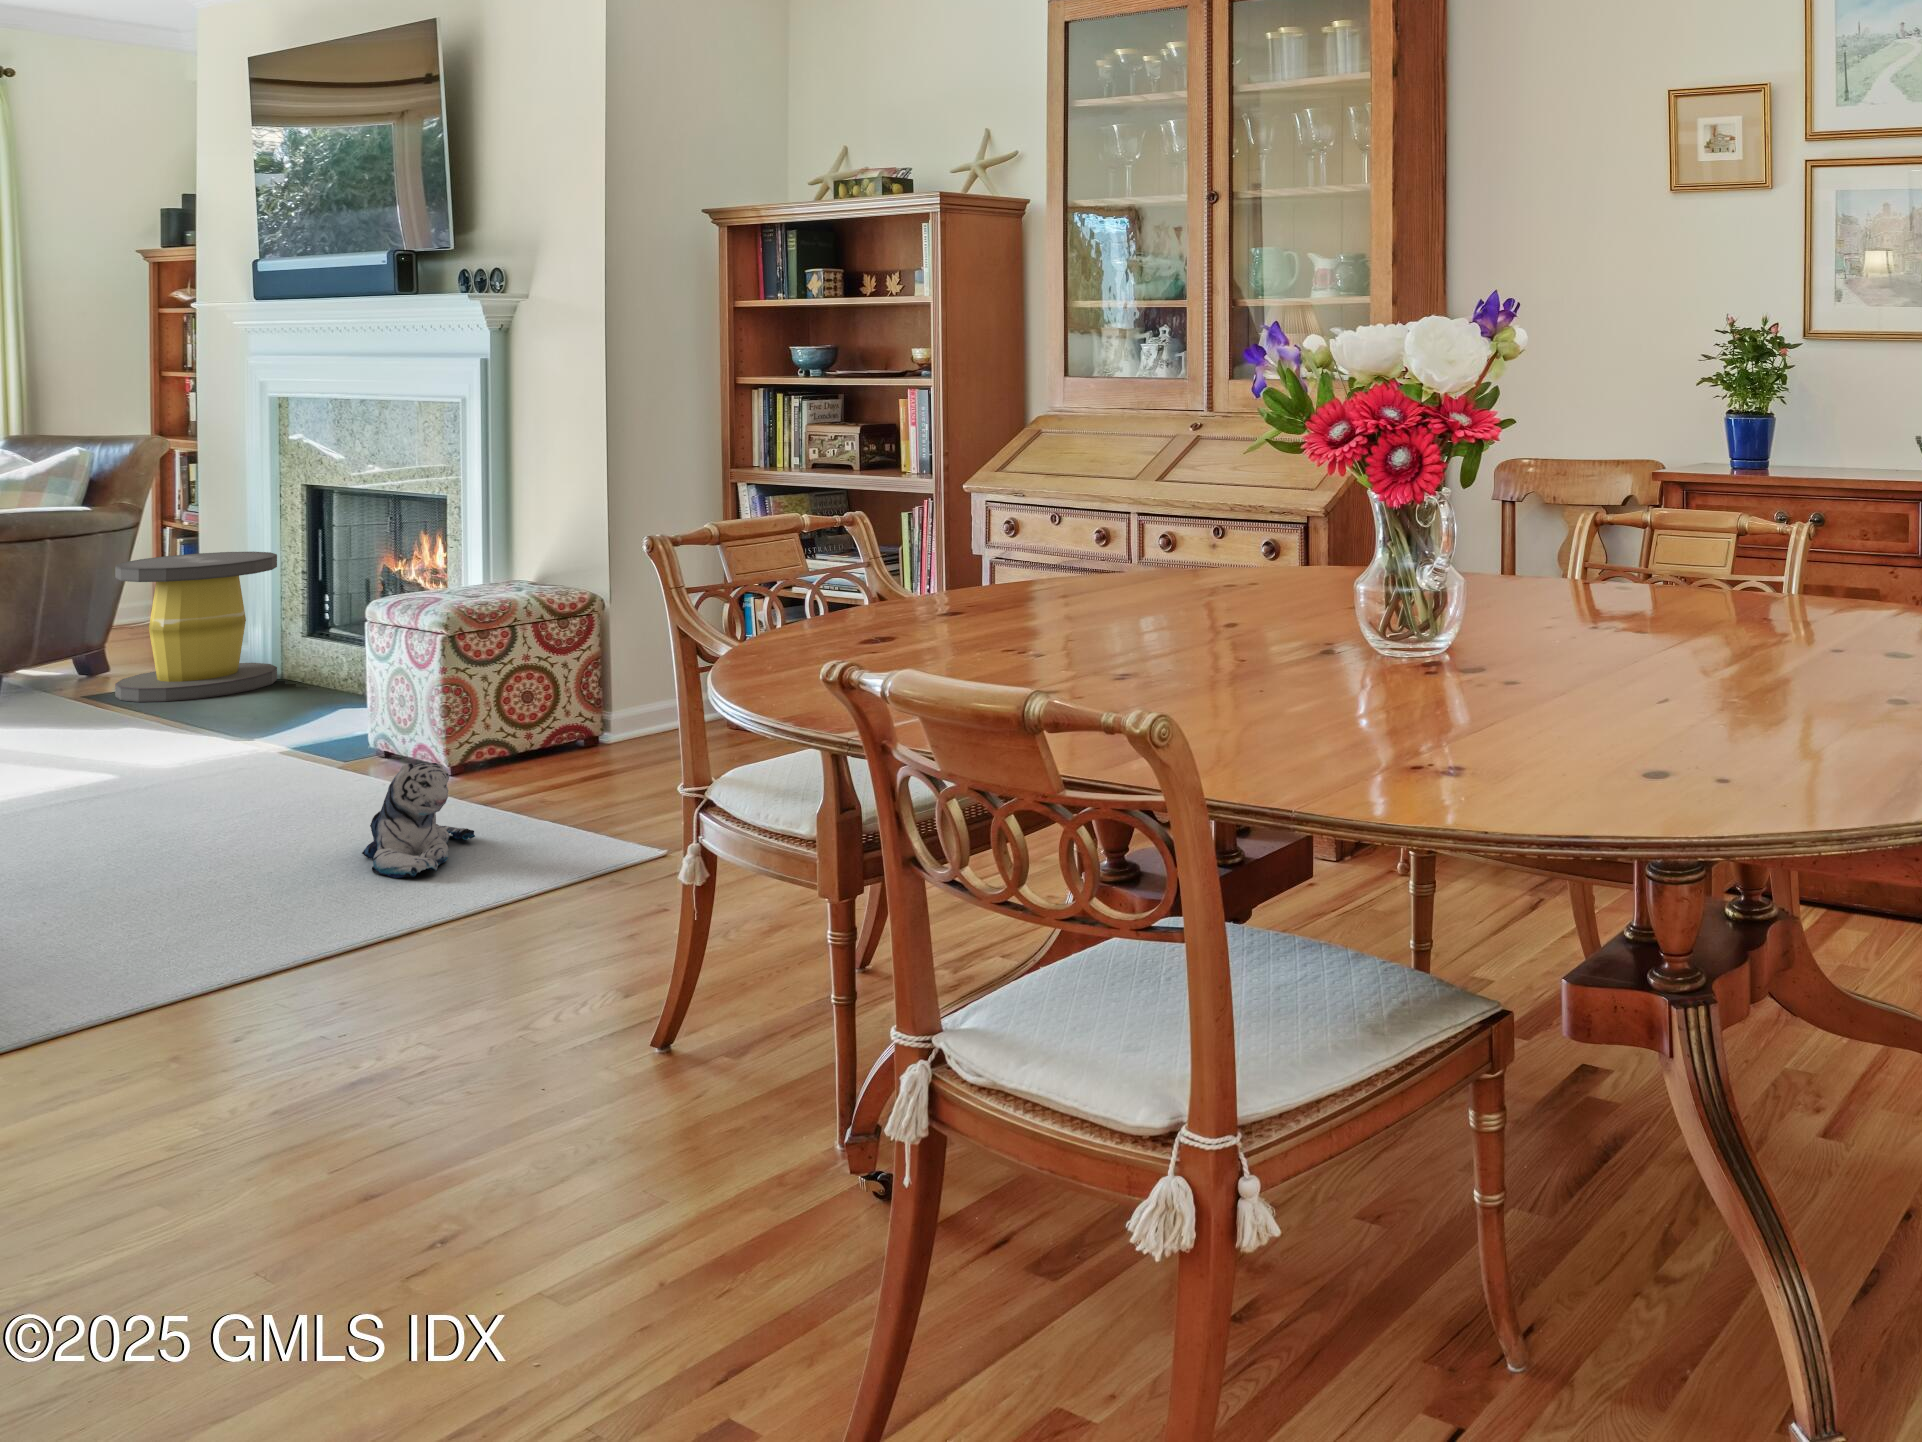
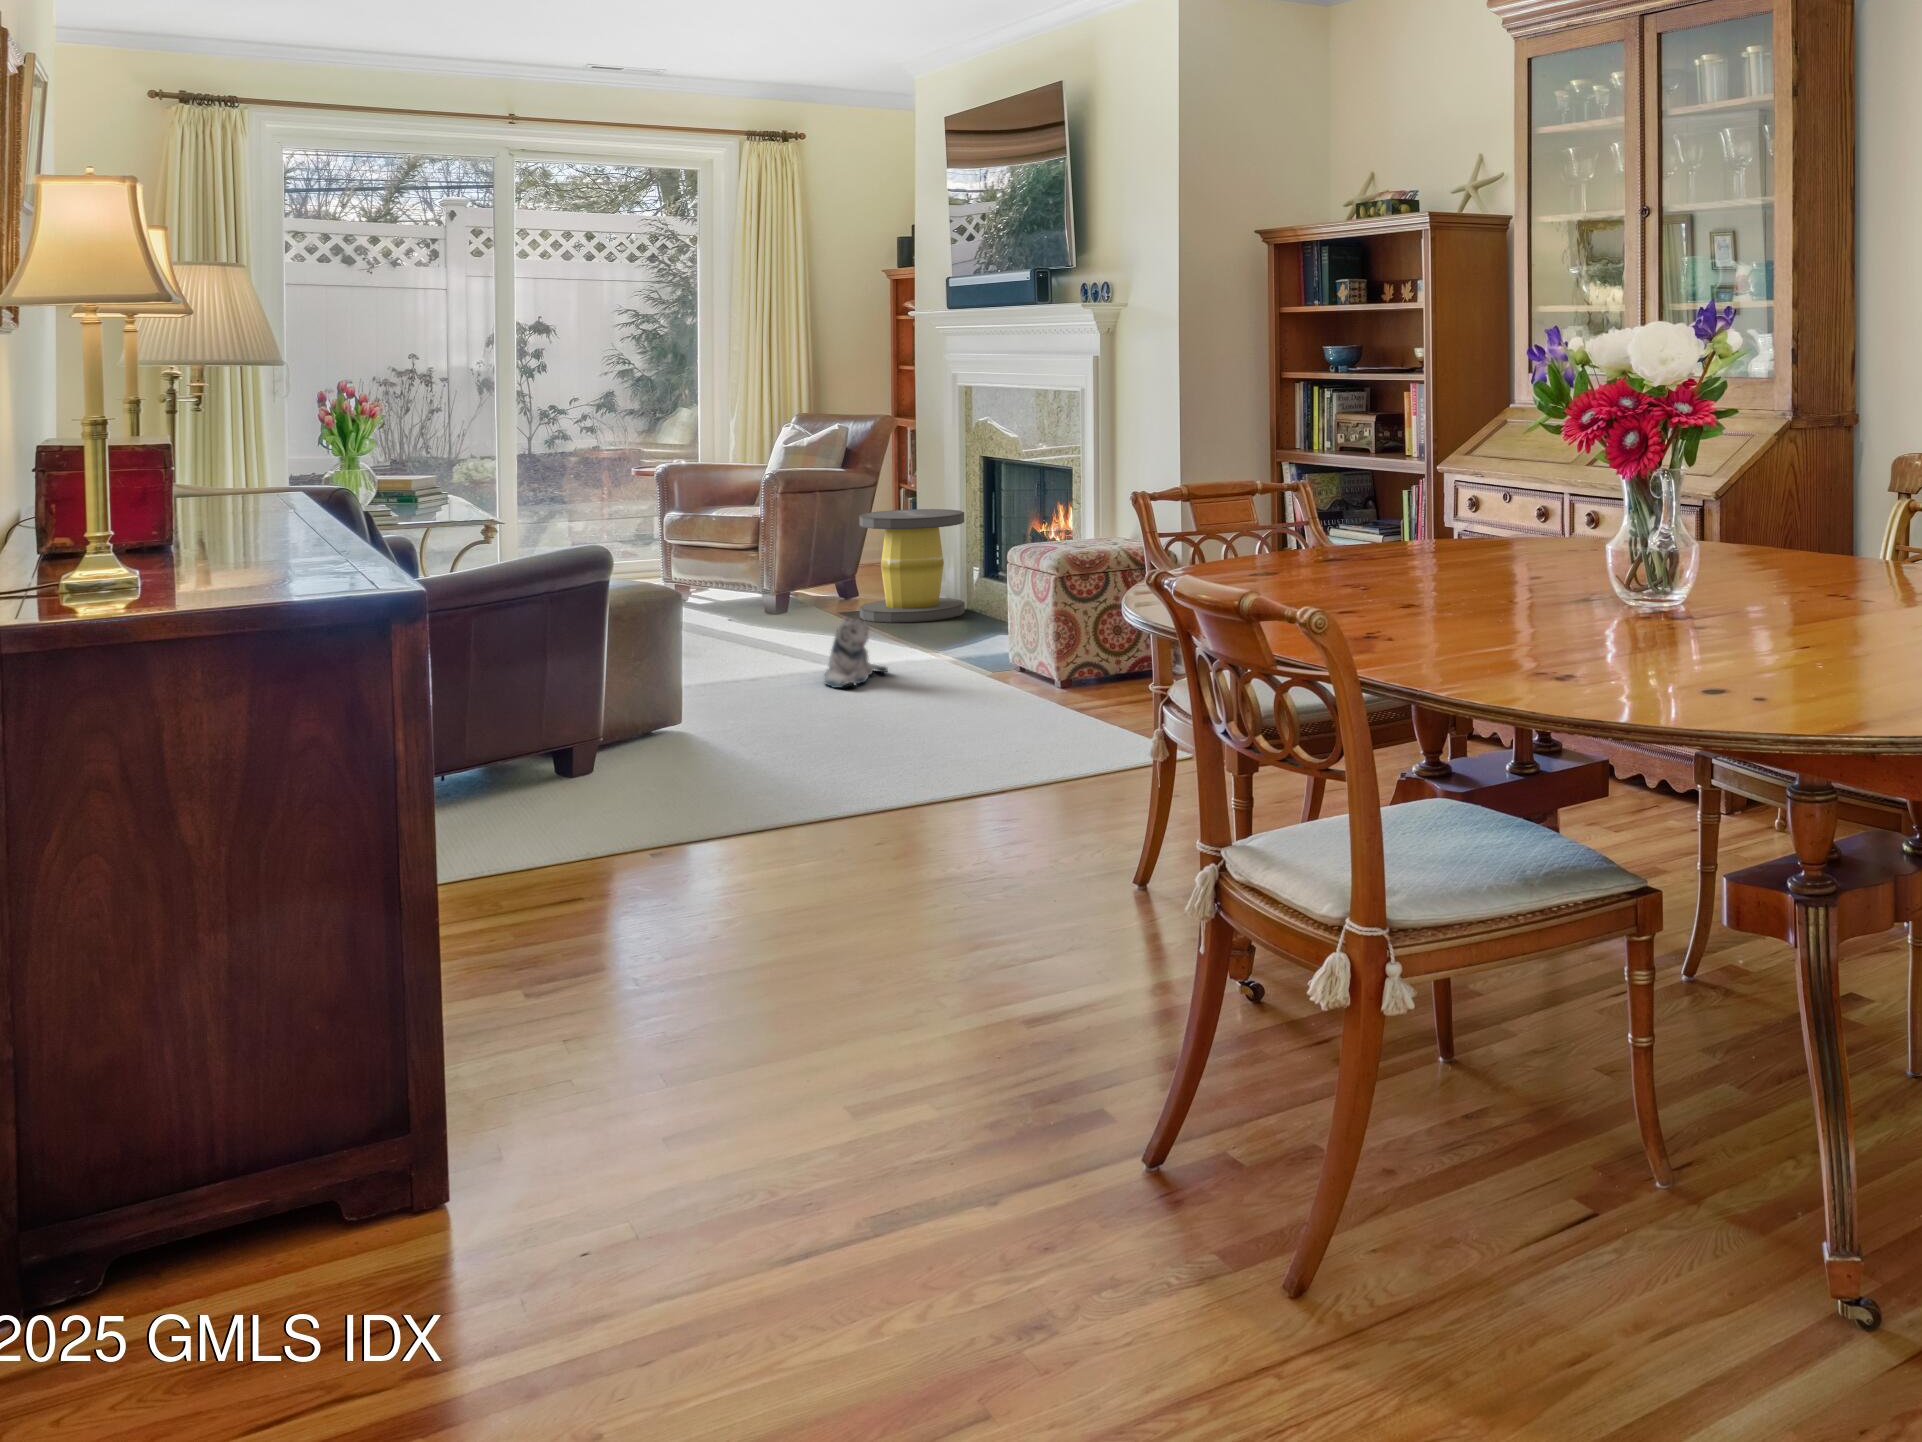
plush toy: present [362,763,475,878] -> present [825,618,888,688]

